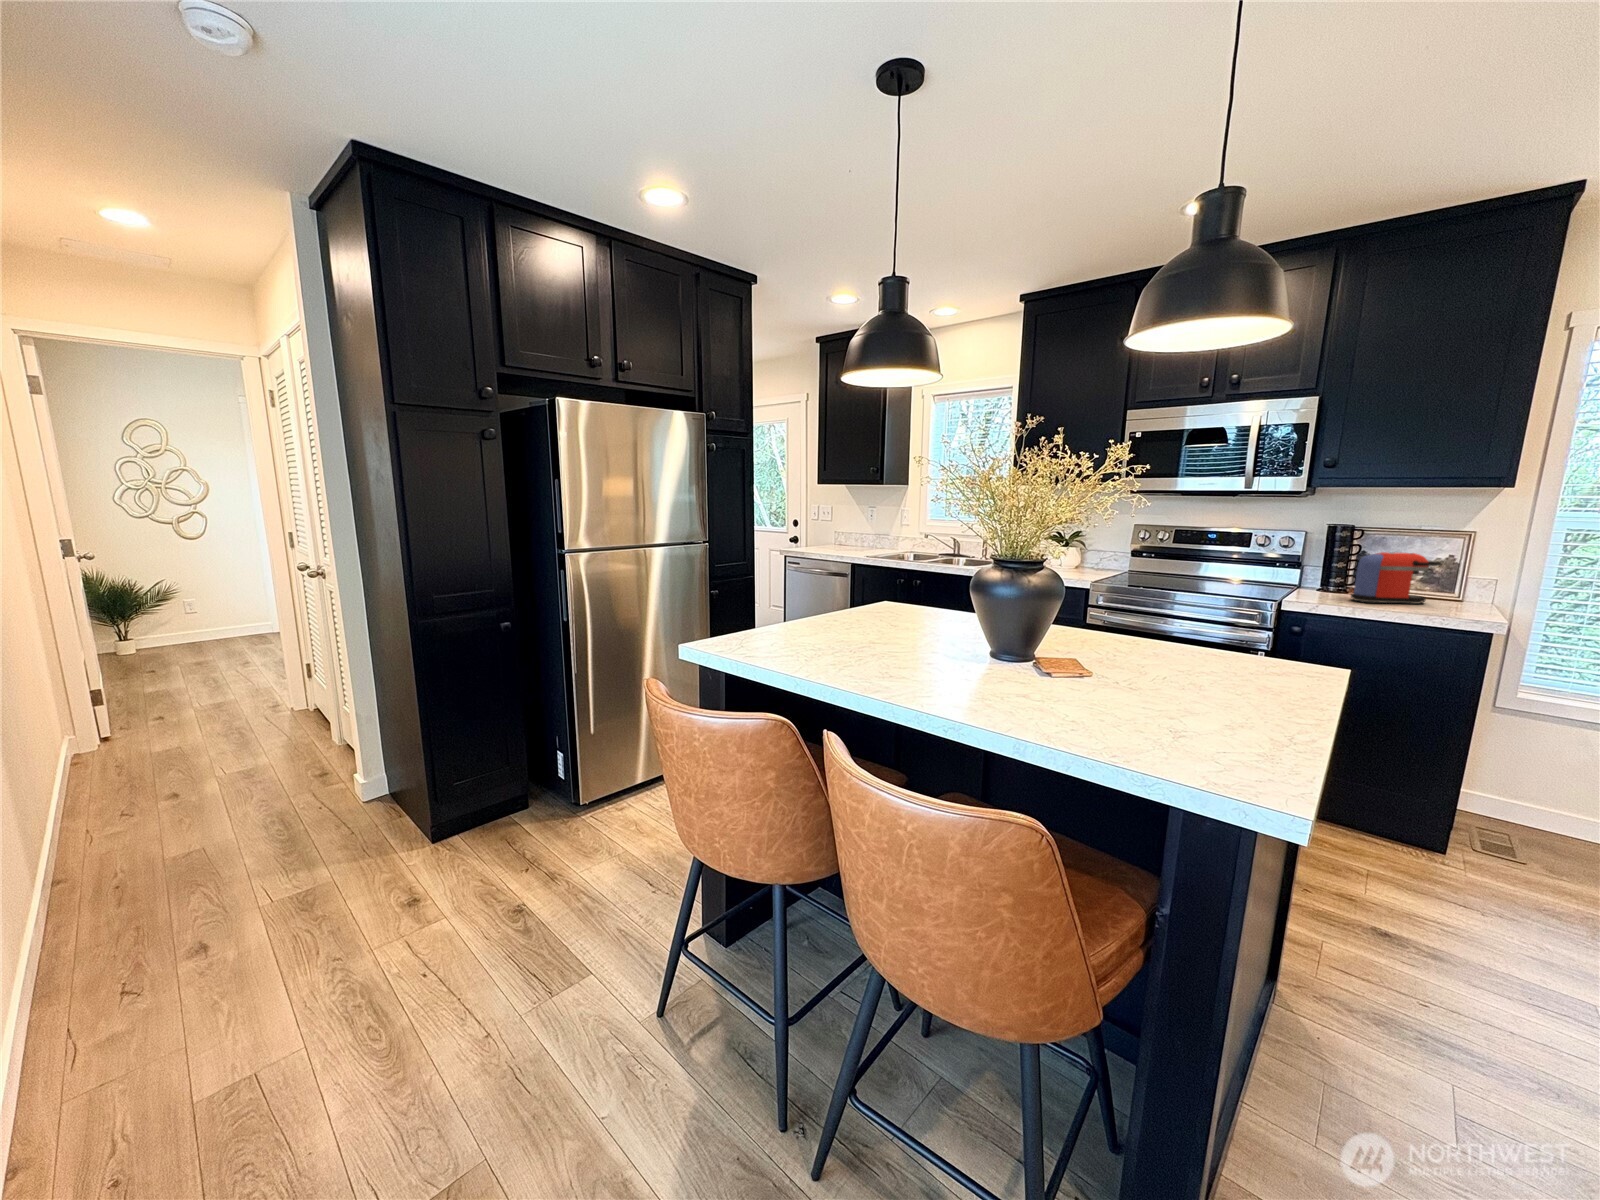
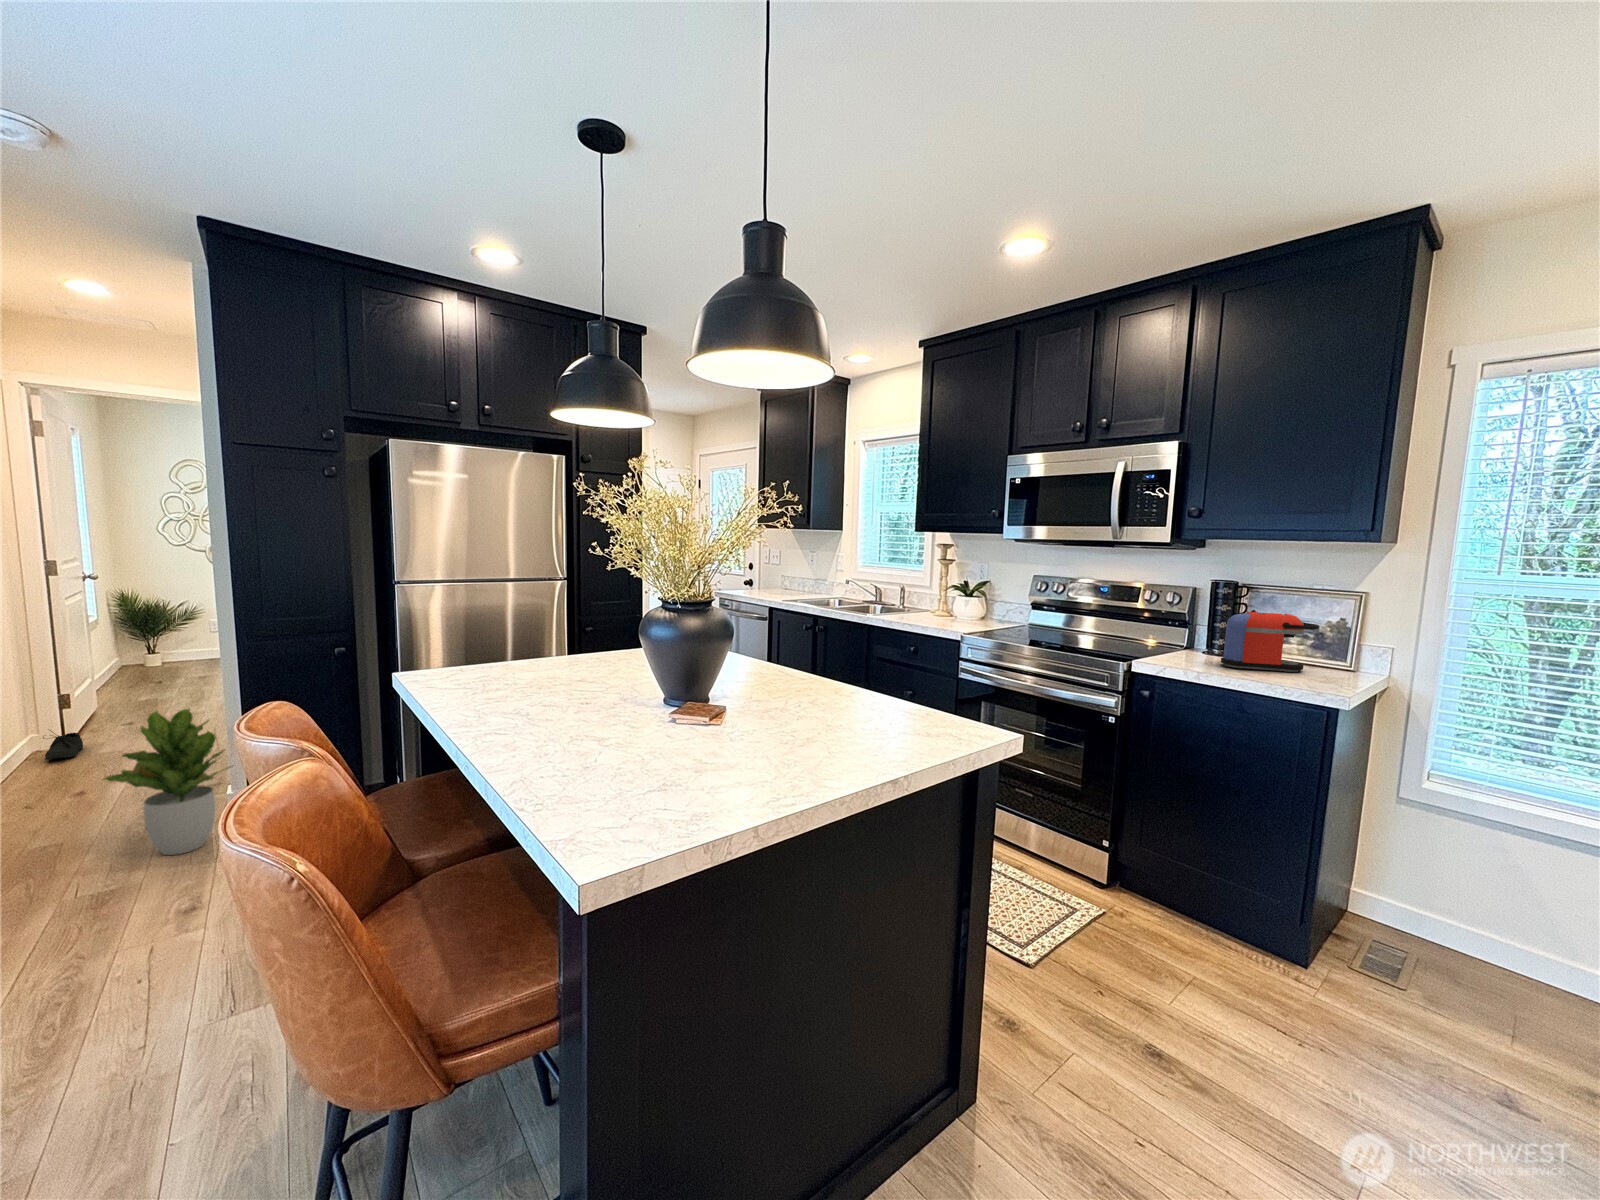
potted plant: none [266,694,393,851] -> present [105,709,234,855]
shoe: none [84,728,129,762] -> present [43,730,83,760]

